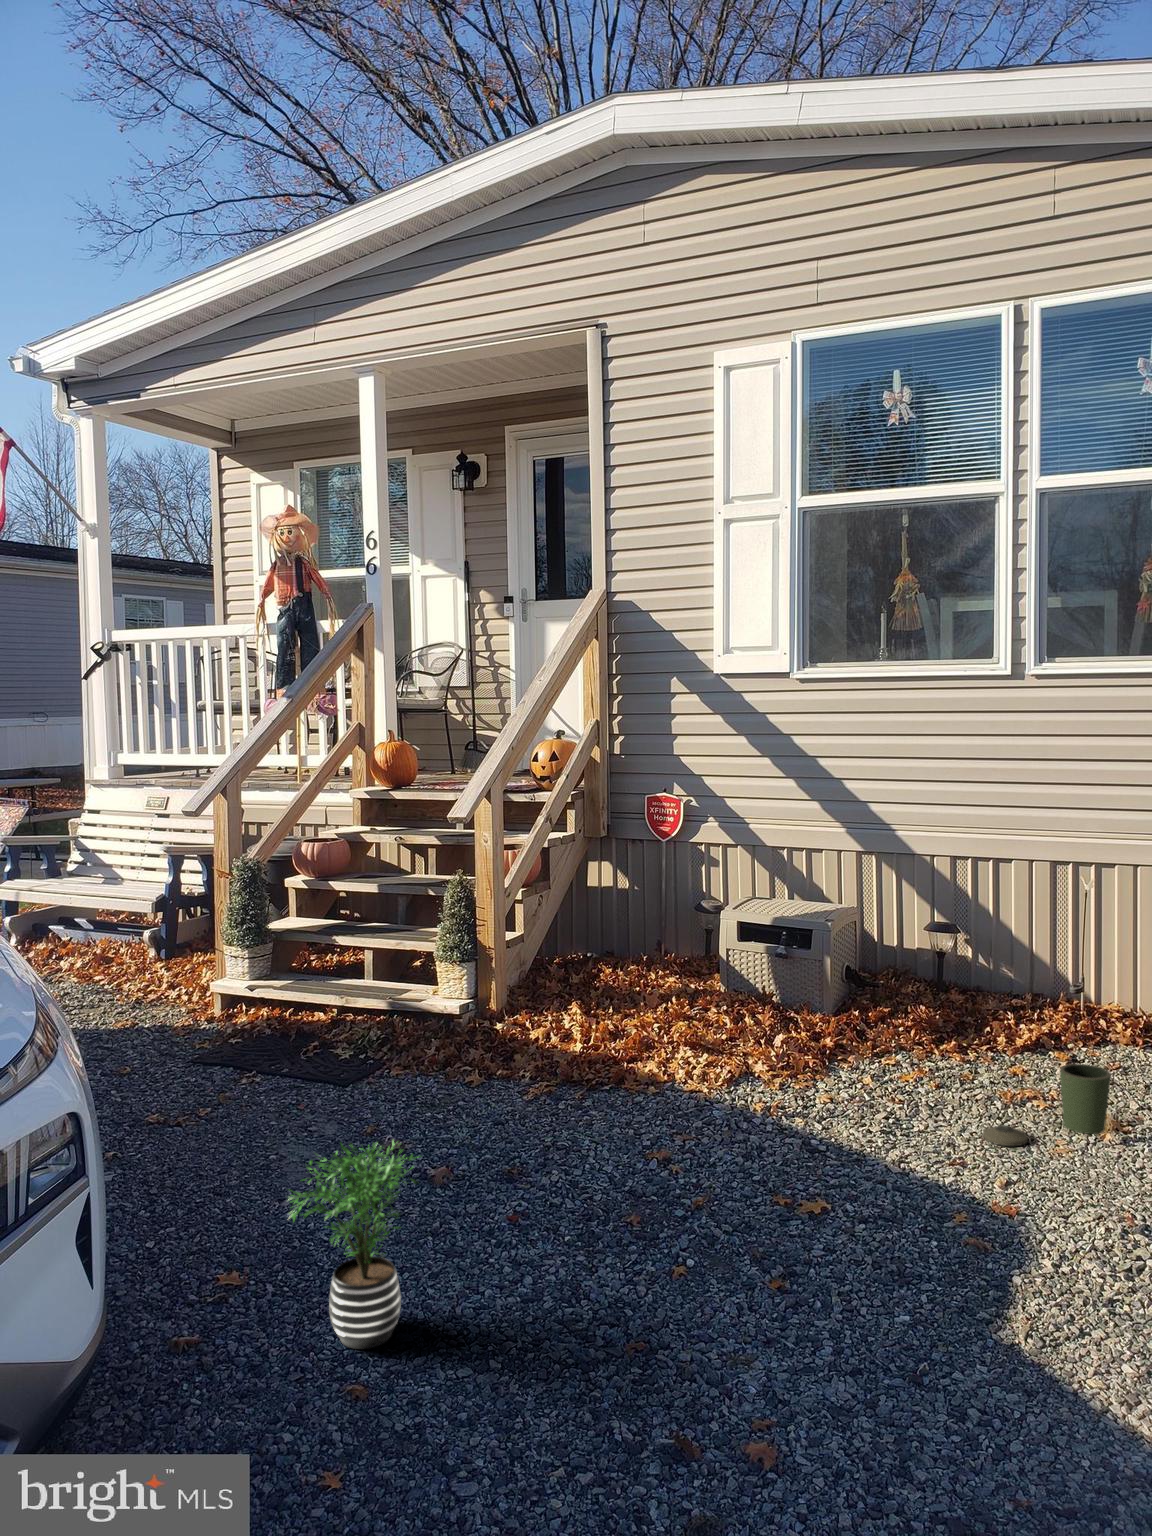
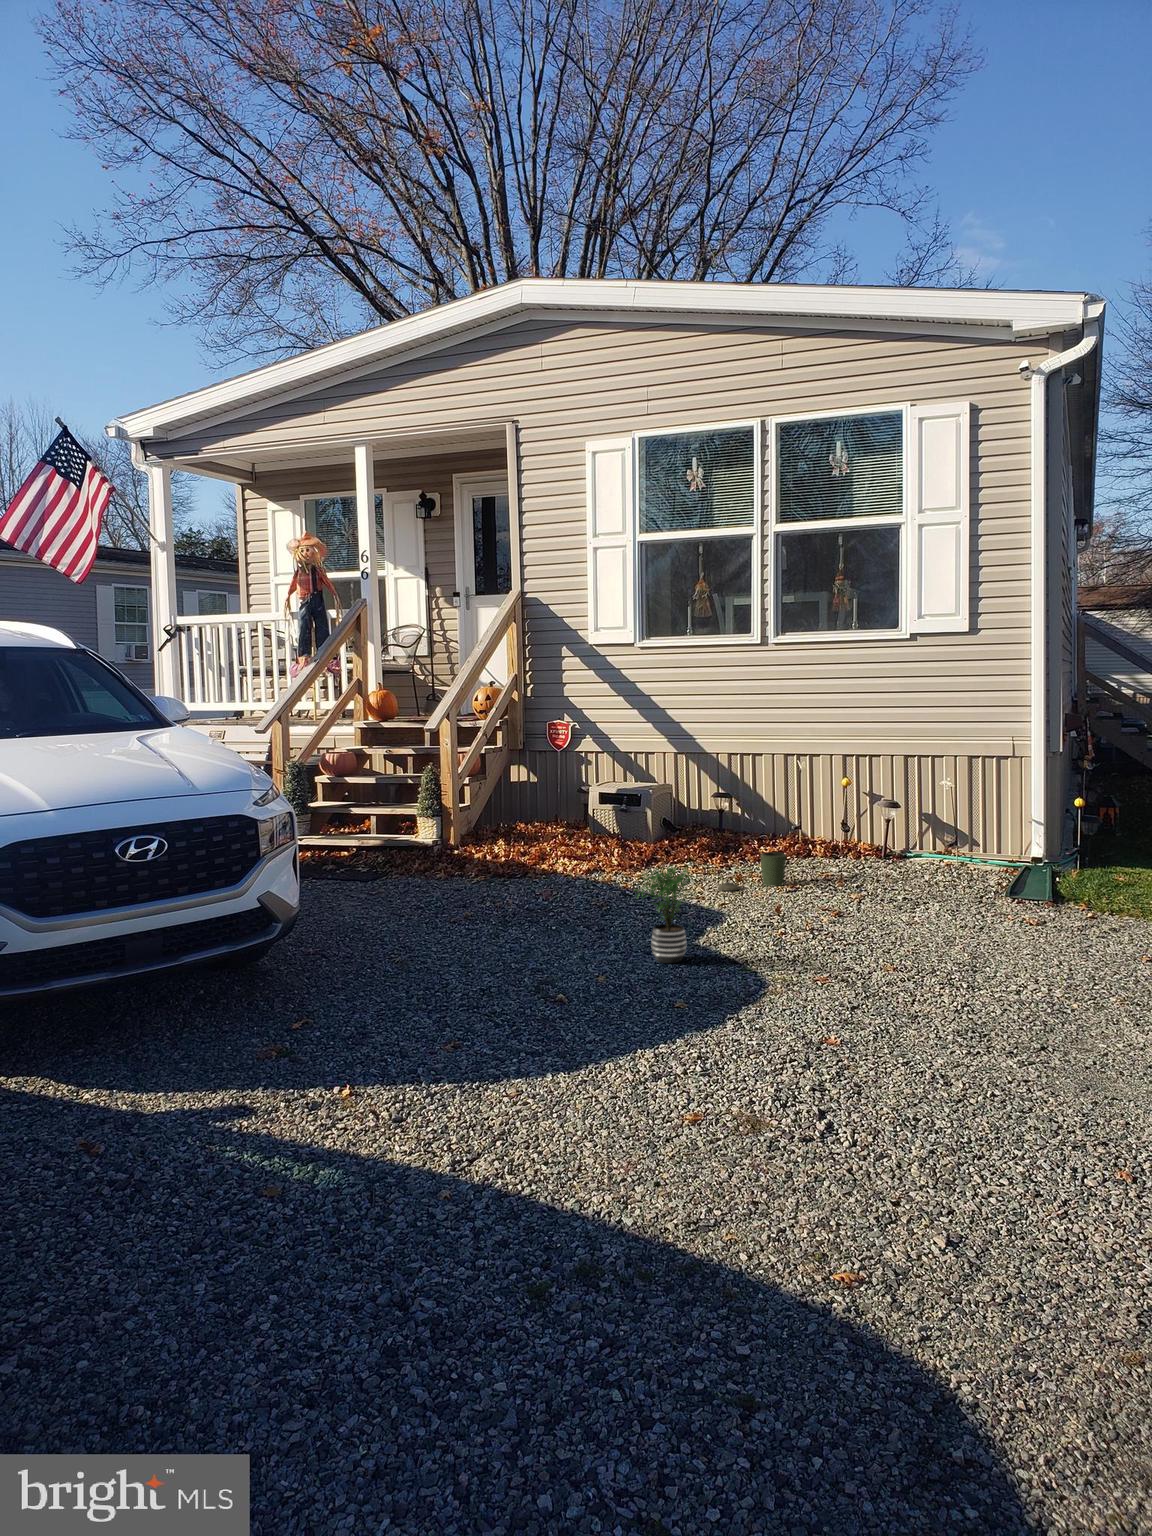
potted plant: present [288,1141,416,1349] -> present [635,866,689,963]

